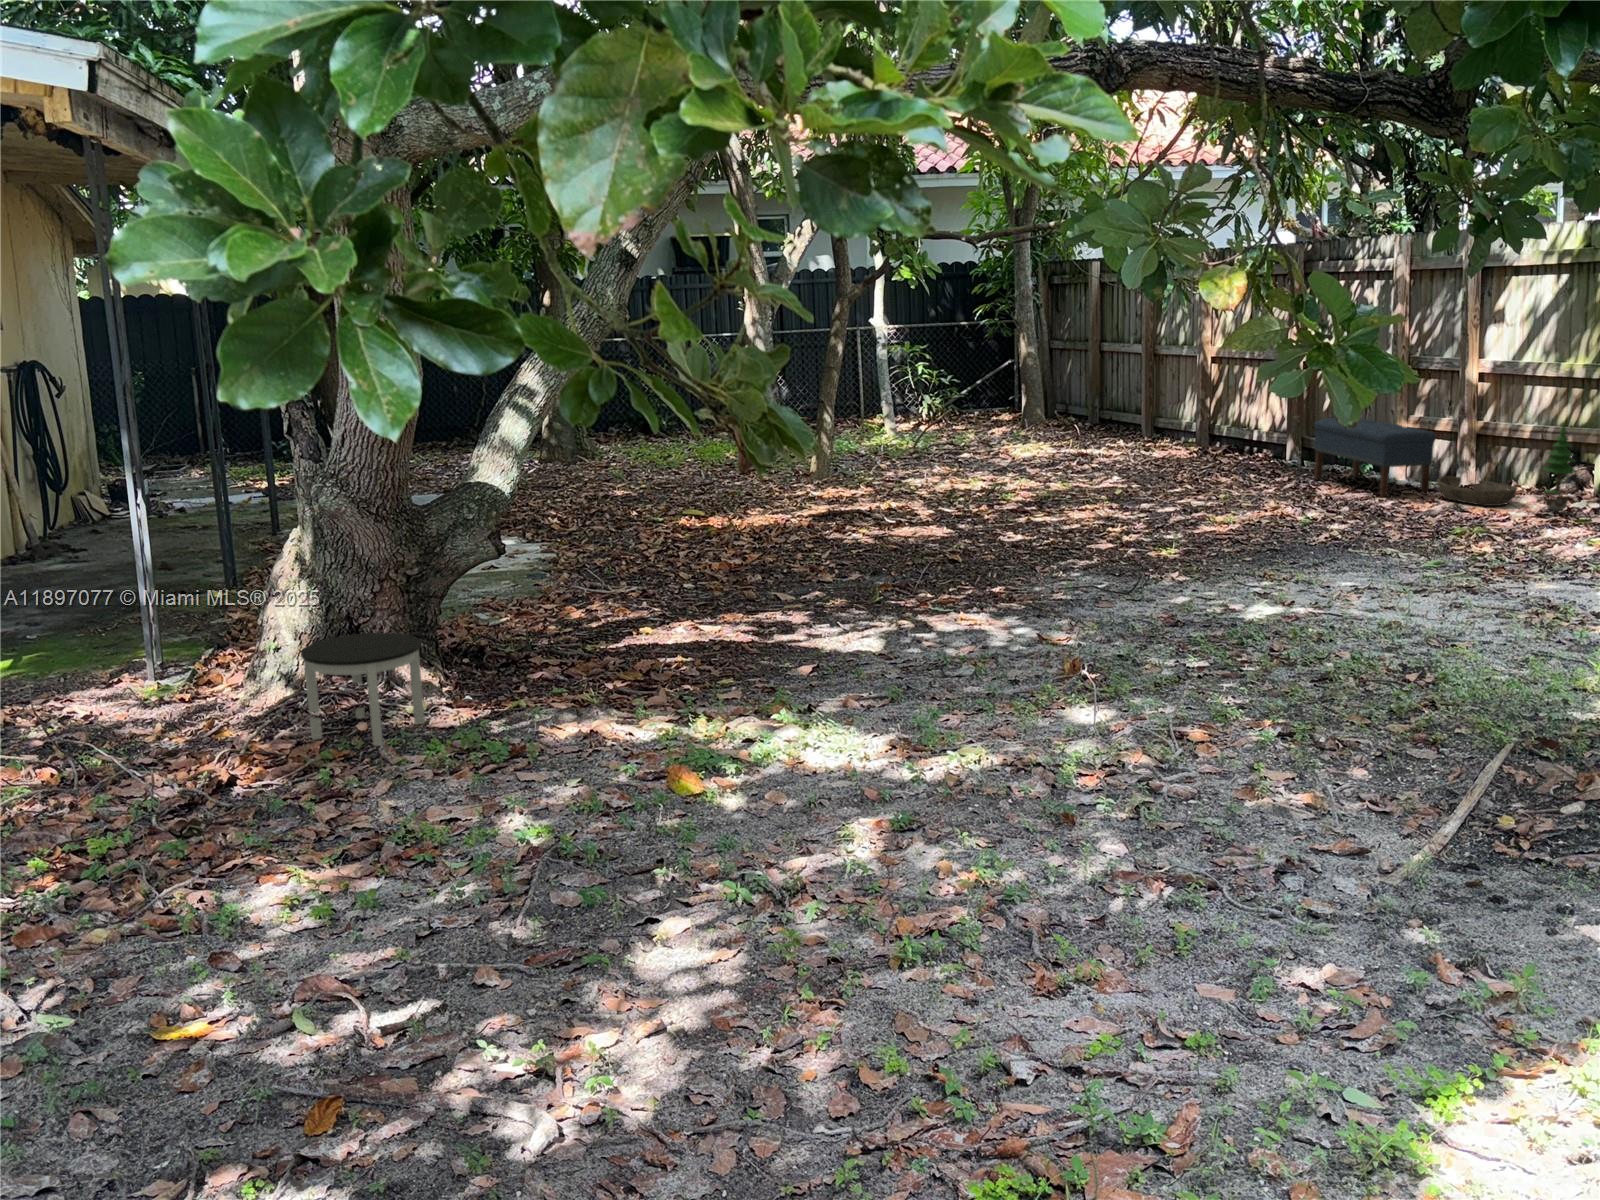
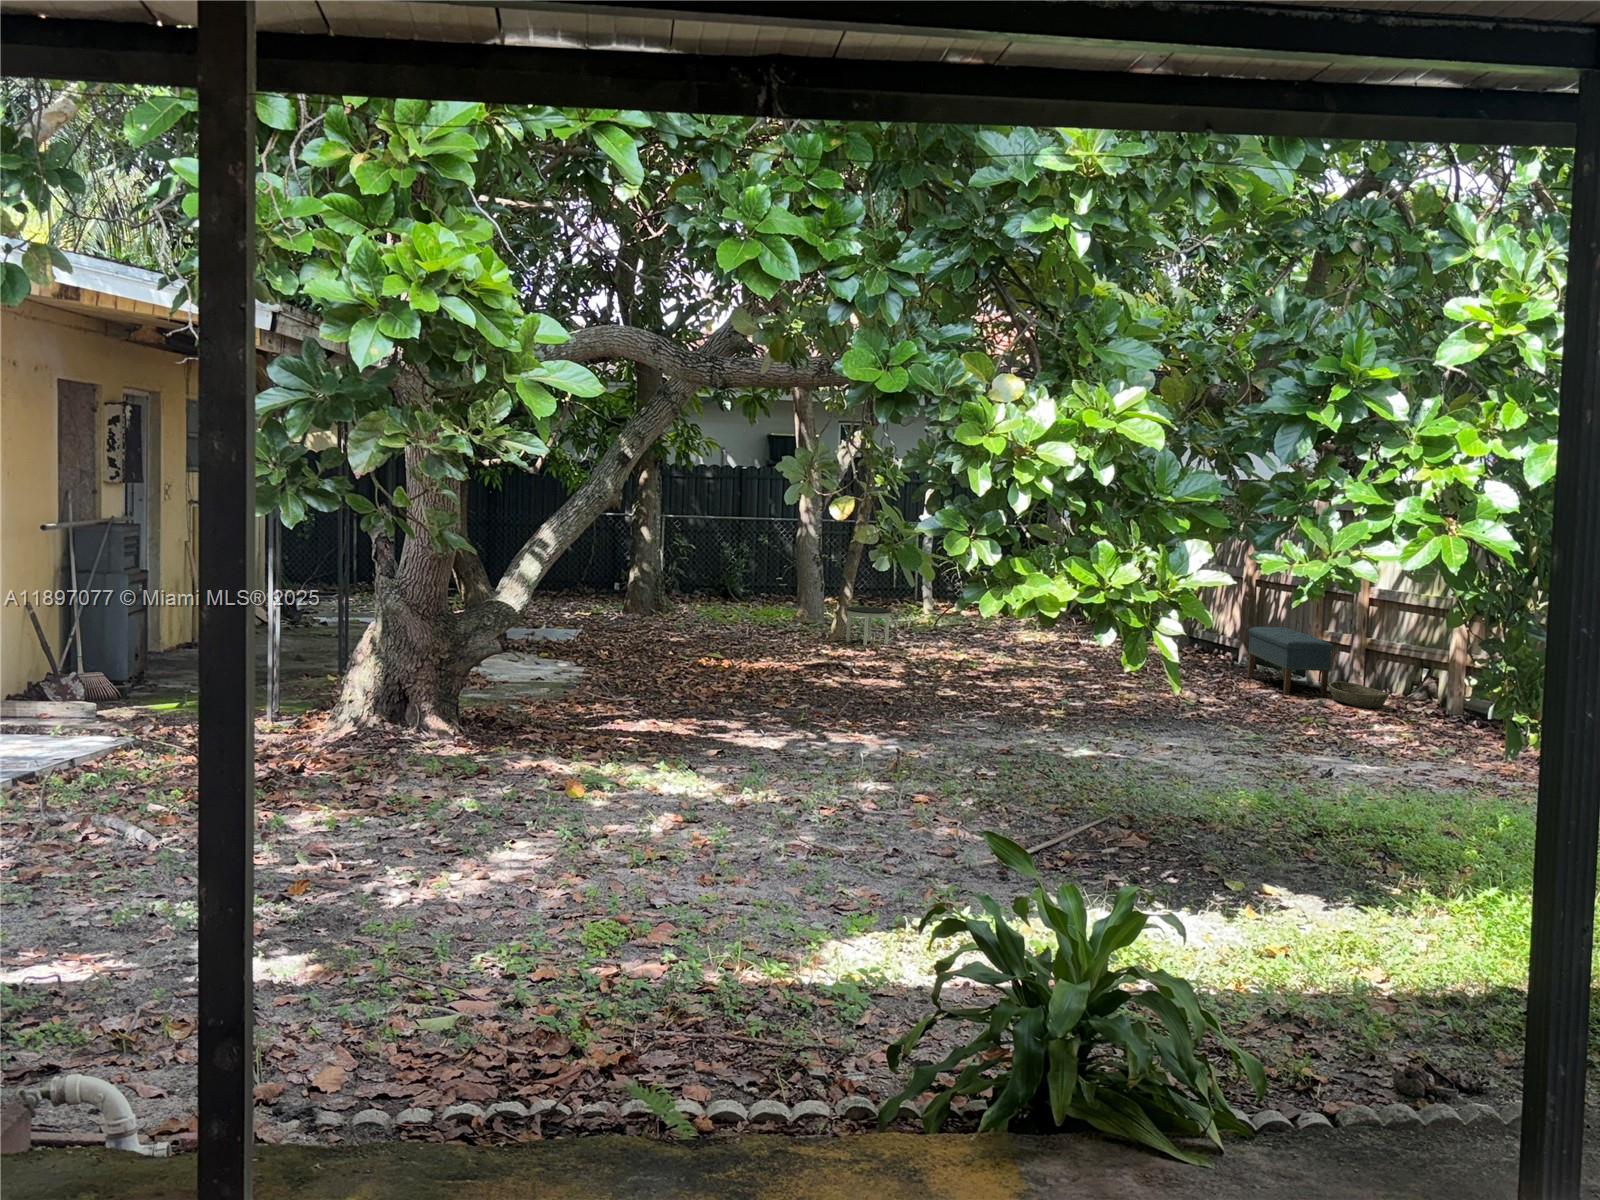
potted tree: present [1543,426,1576,512] -> none [1400,644,1428,716]
round table: present [301,633,425,746] -> present [846,607,891,645]

